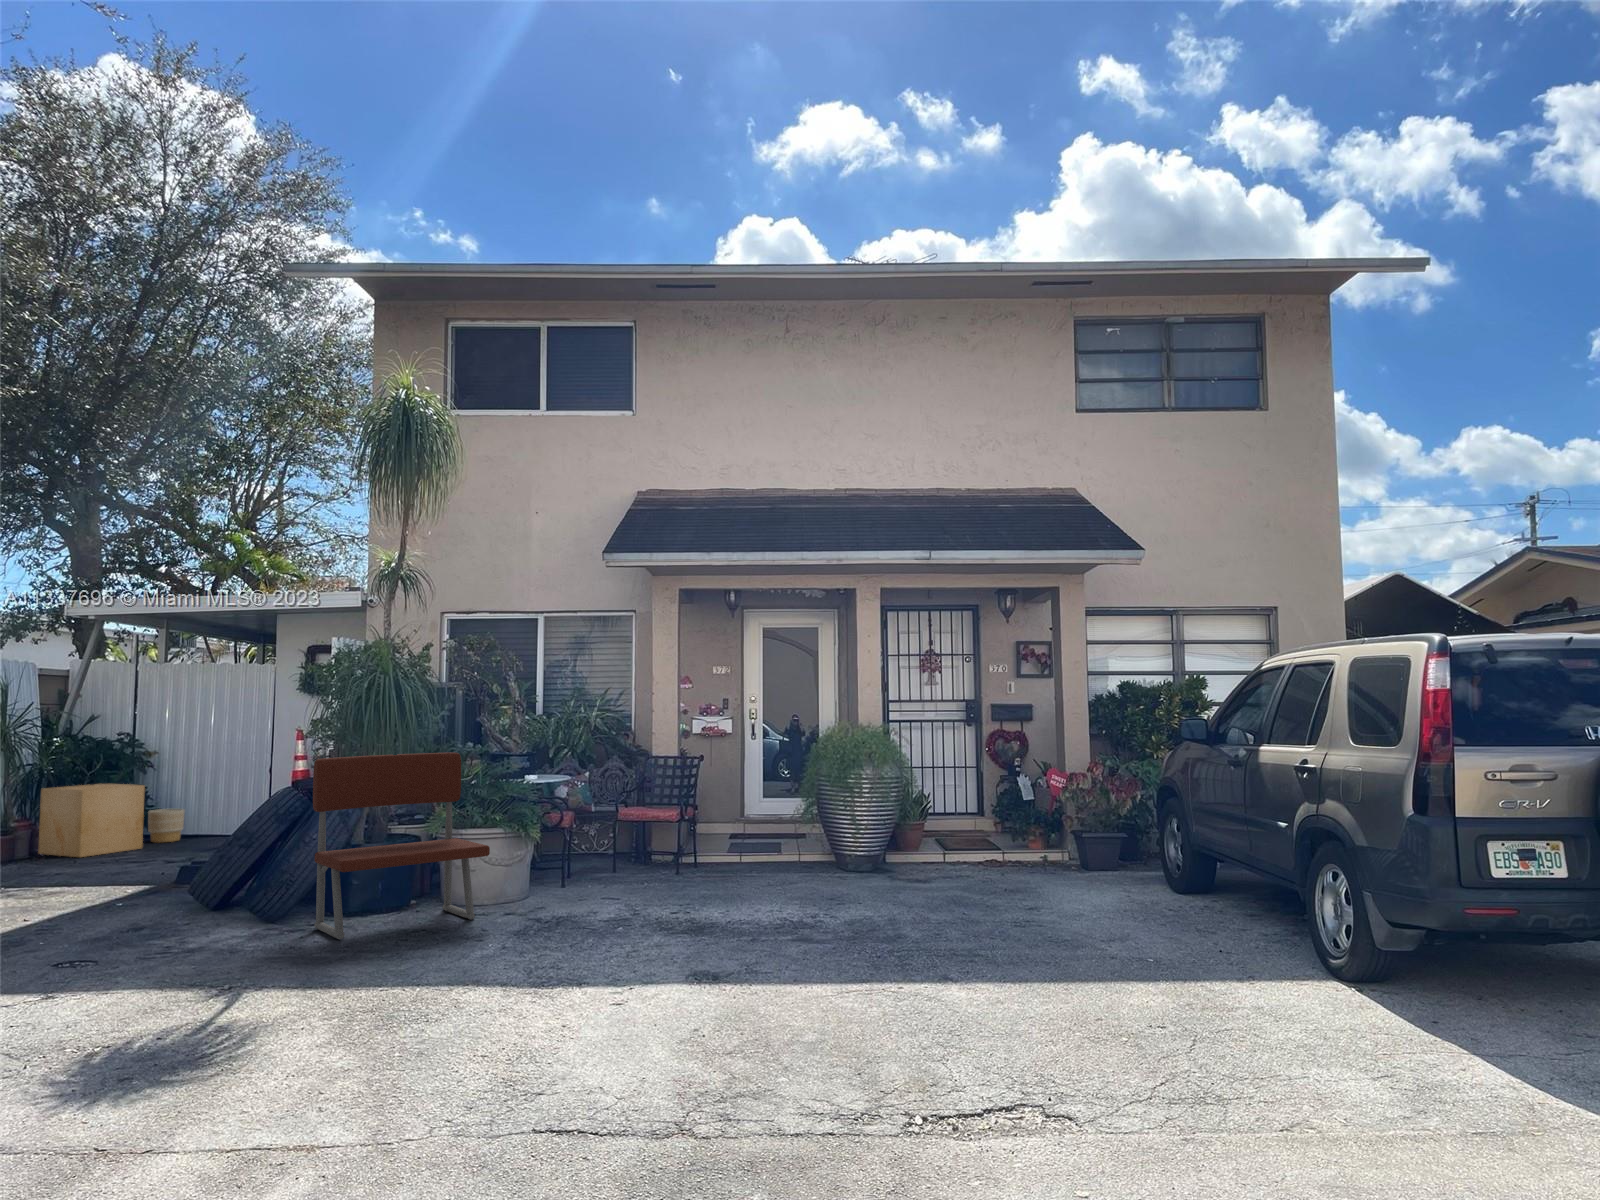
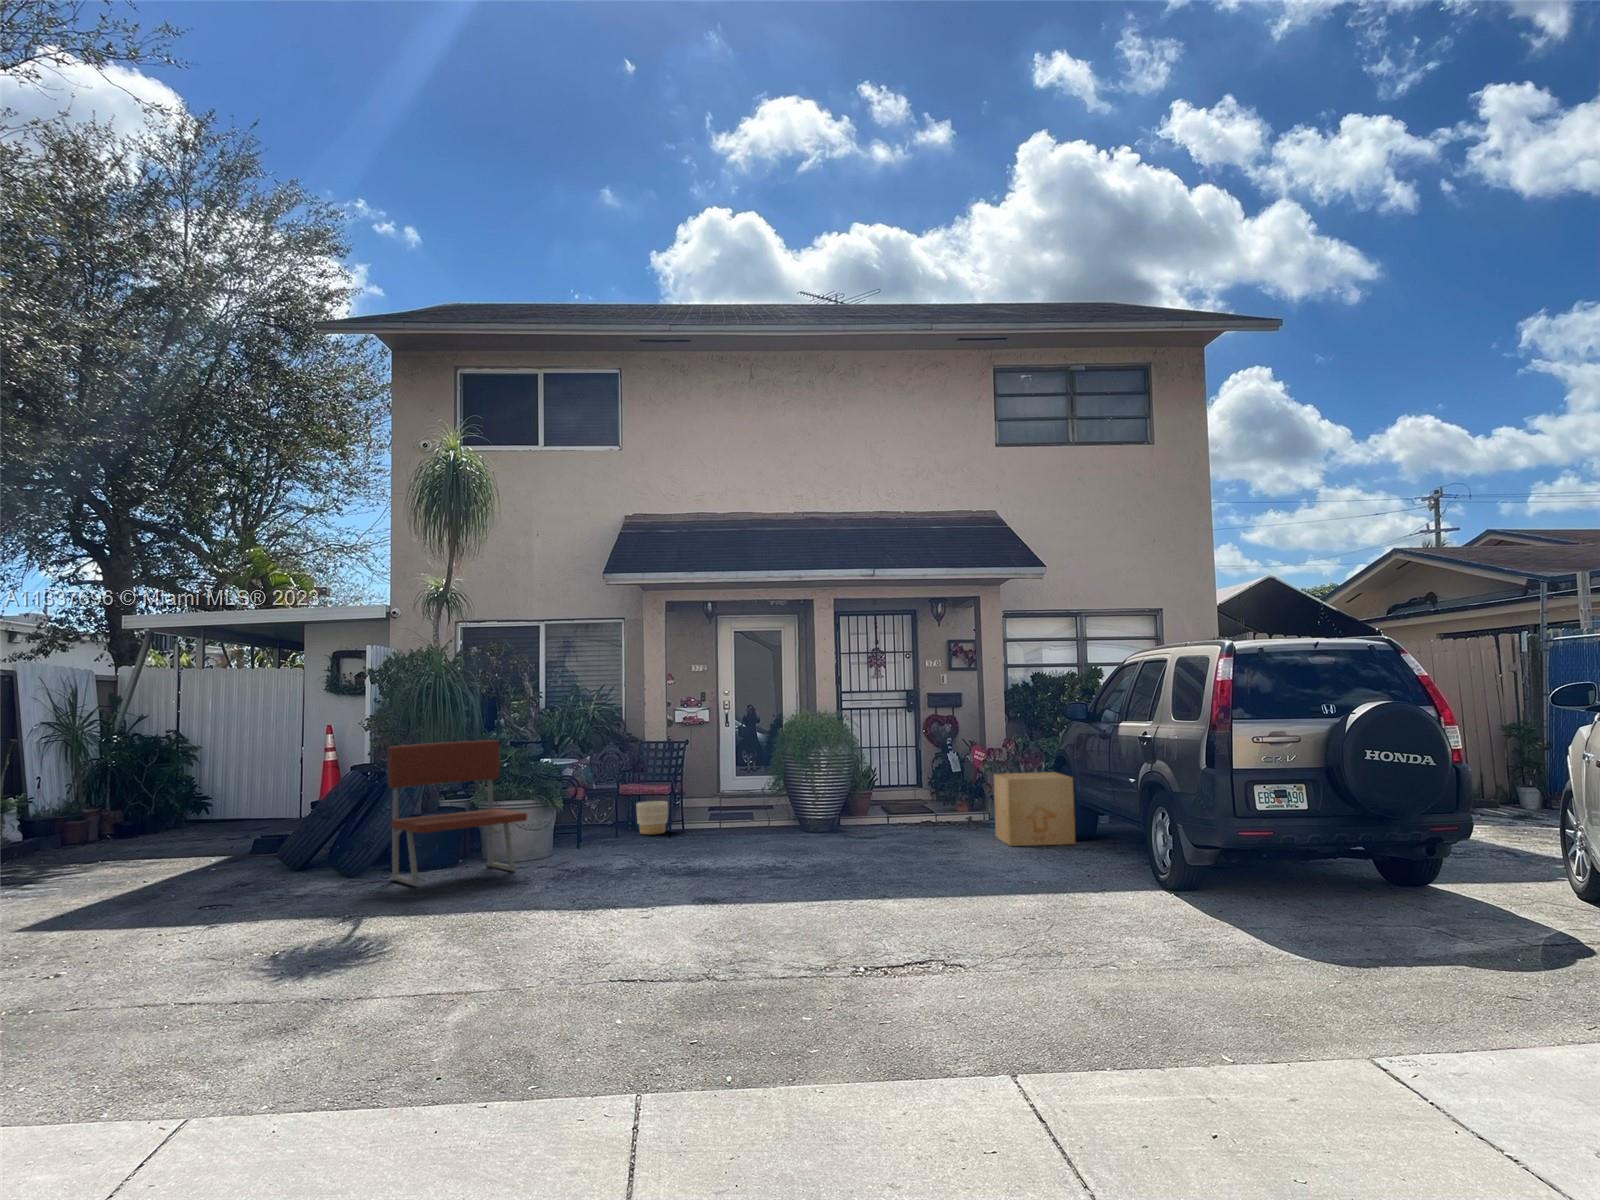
cardboard box: present [38,784,145,857] -> present [993,772,1075,846]
planter: present [148,809,185,843] -> present [636,801,668,835]

